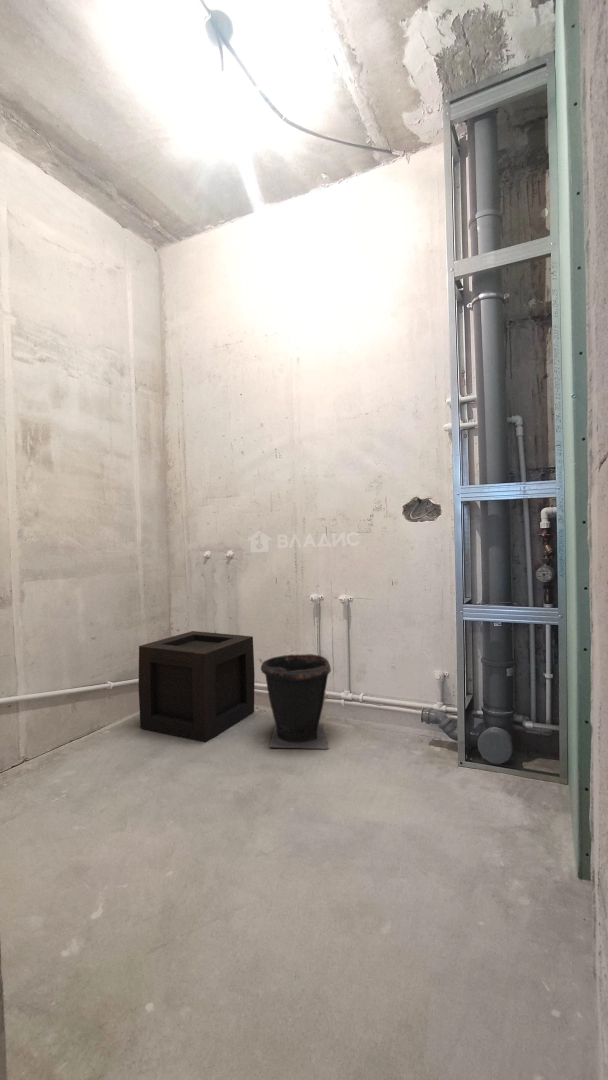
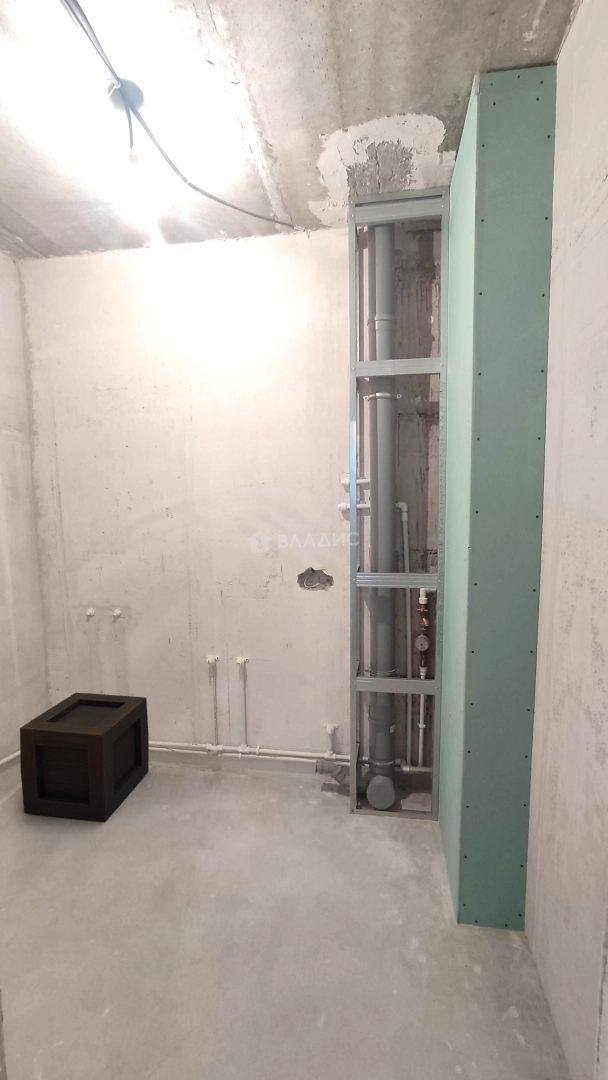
bucket: present [260,654,331,749] -> none [162,714,233,819]

